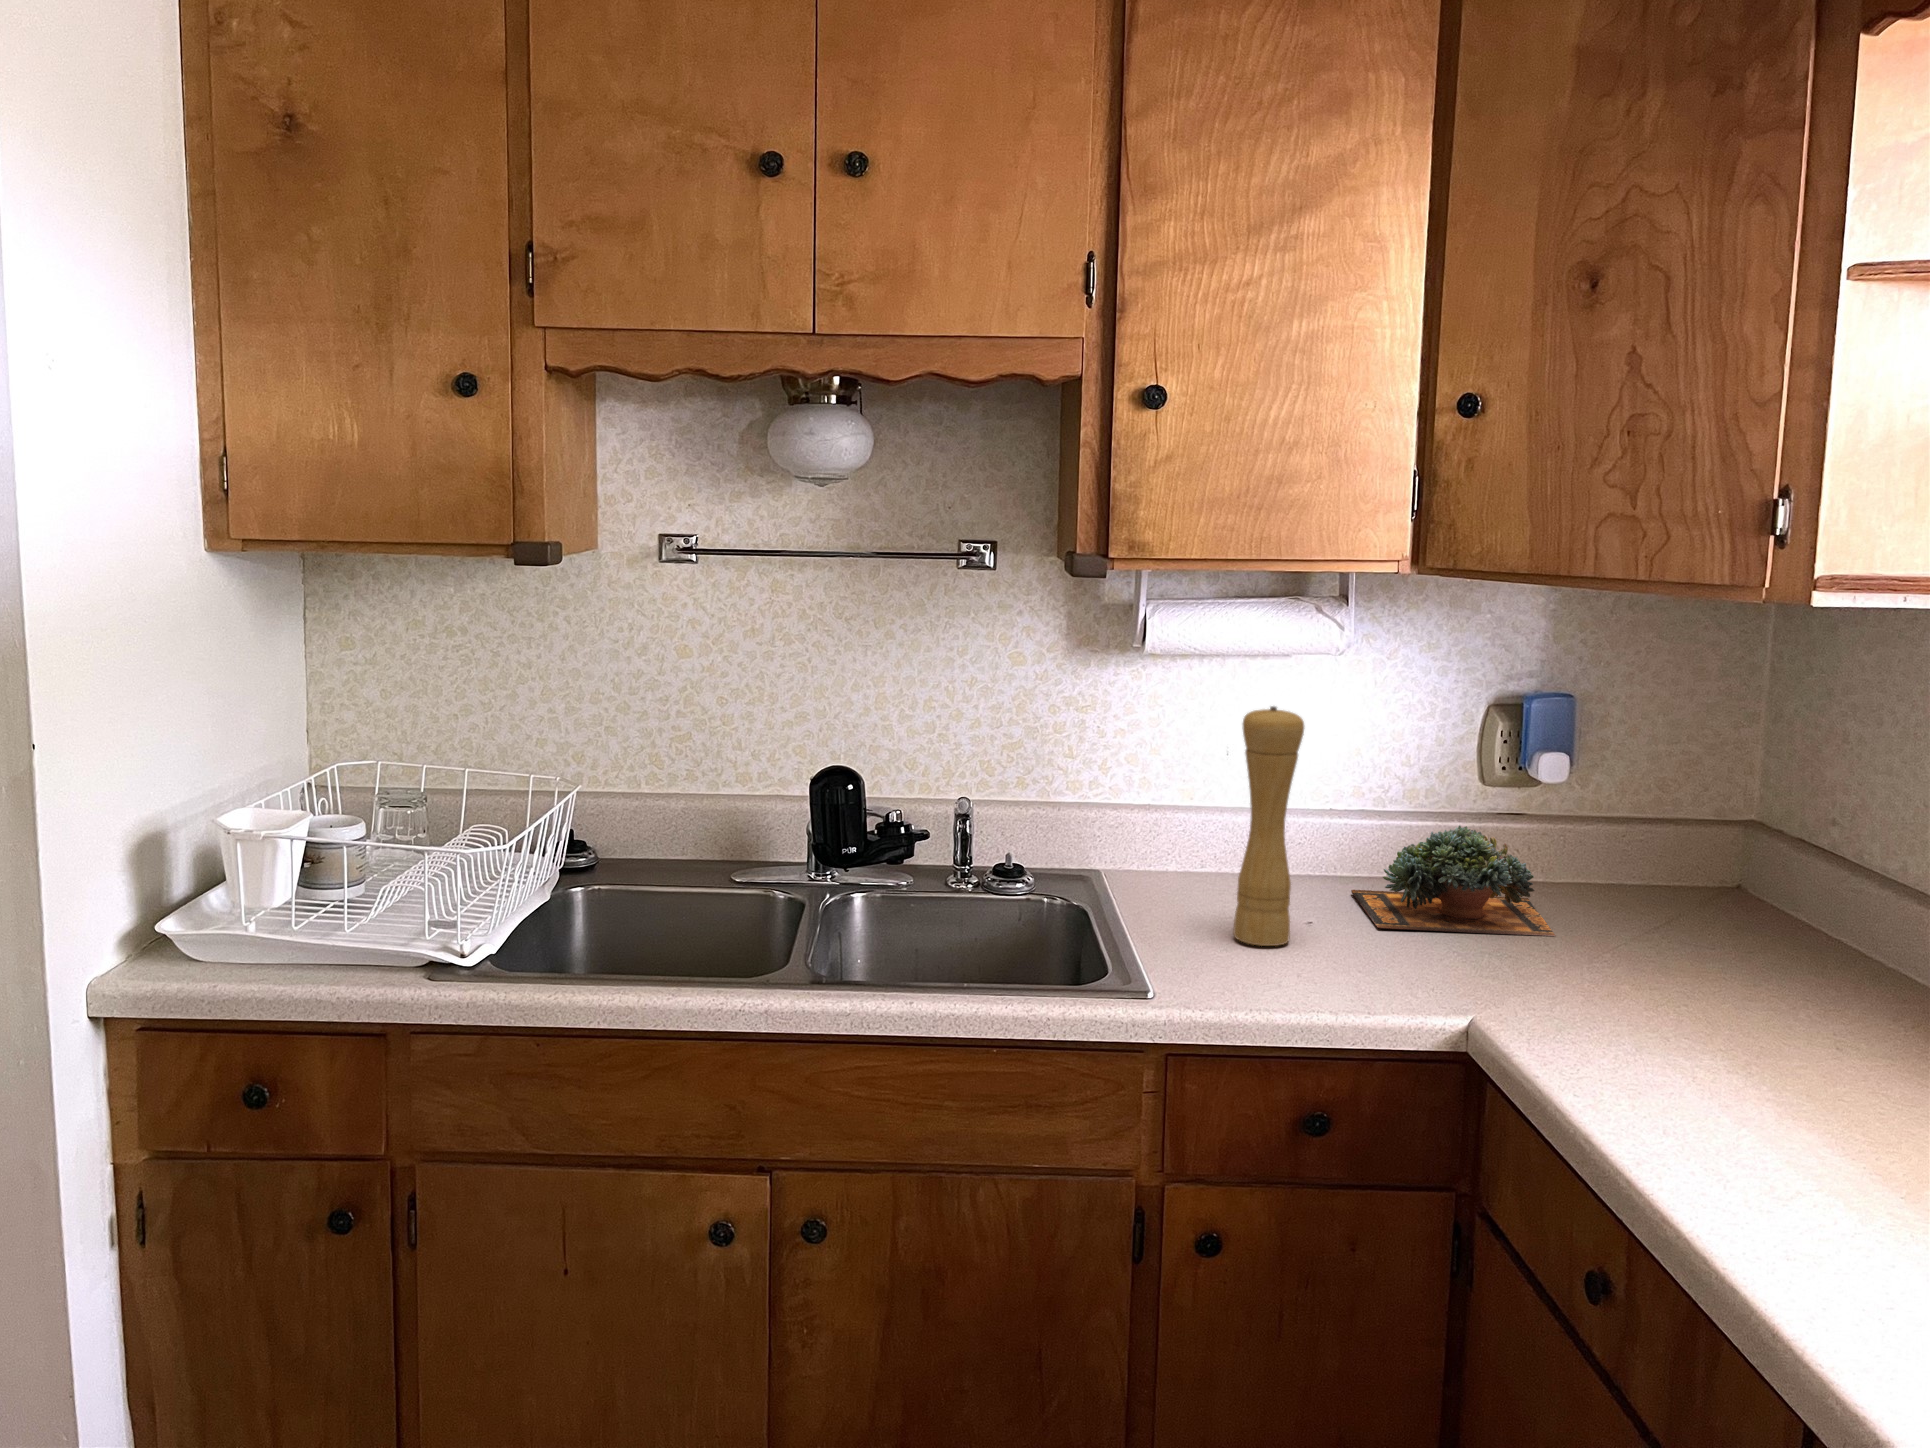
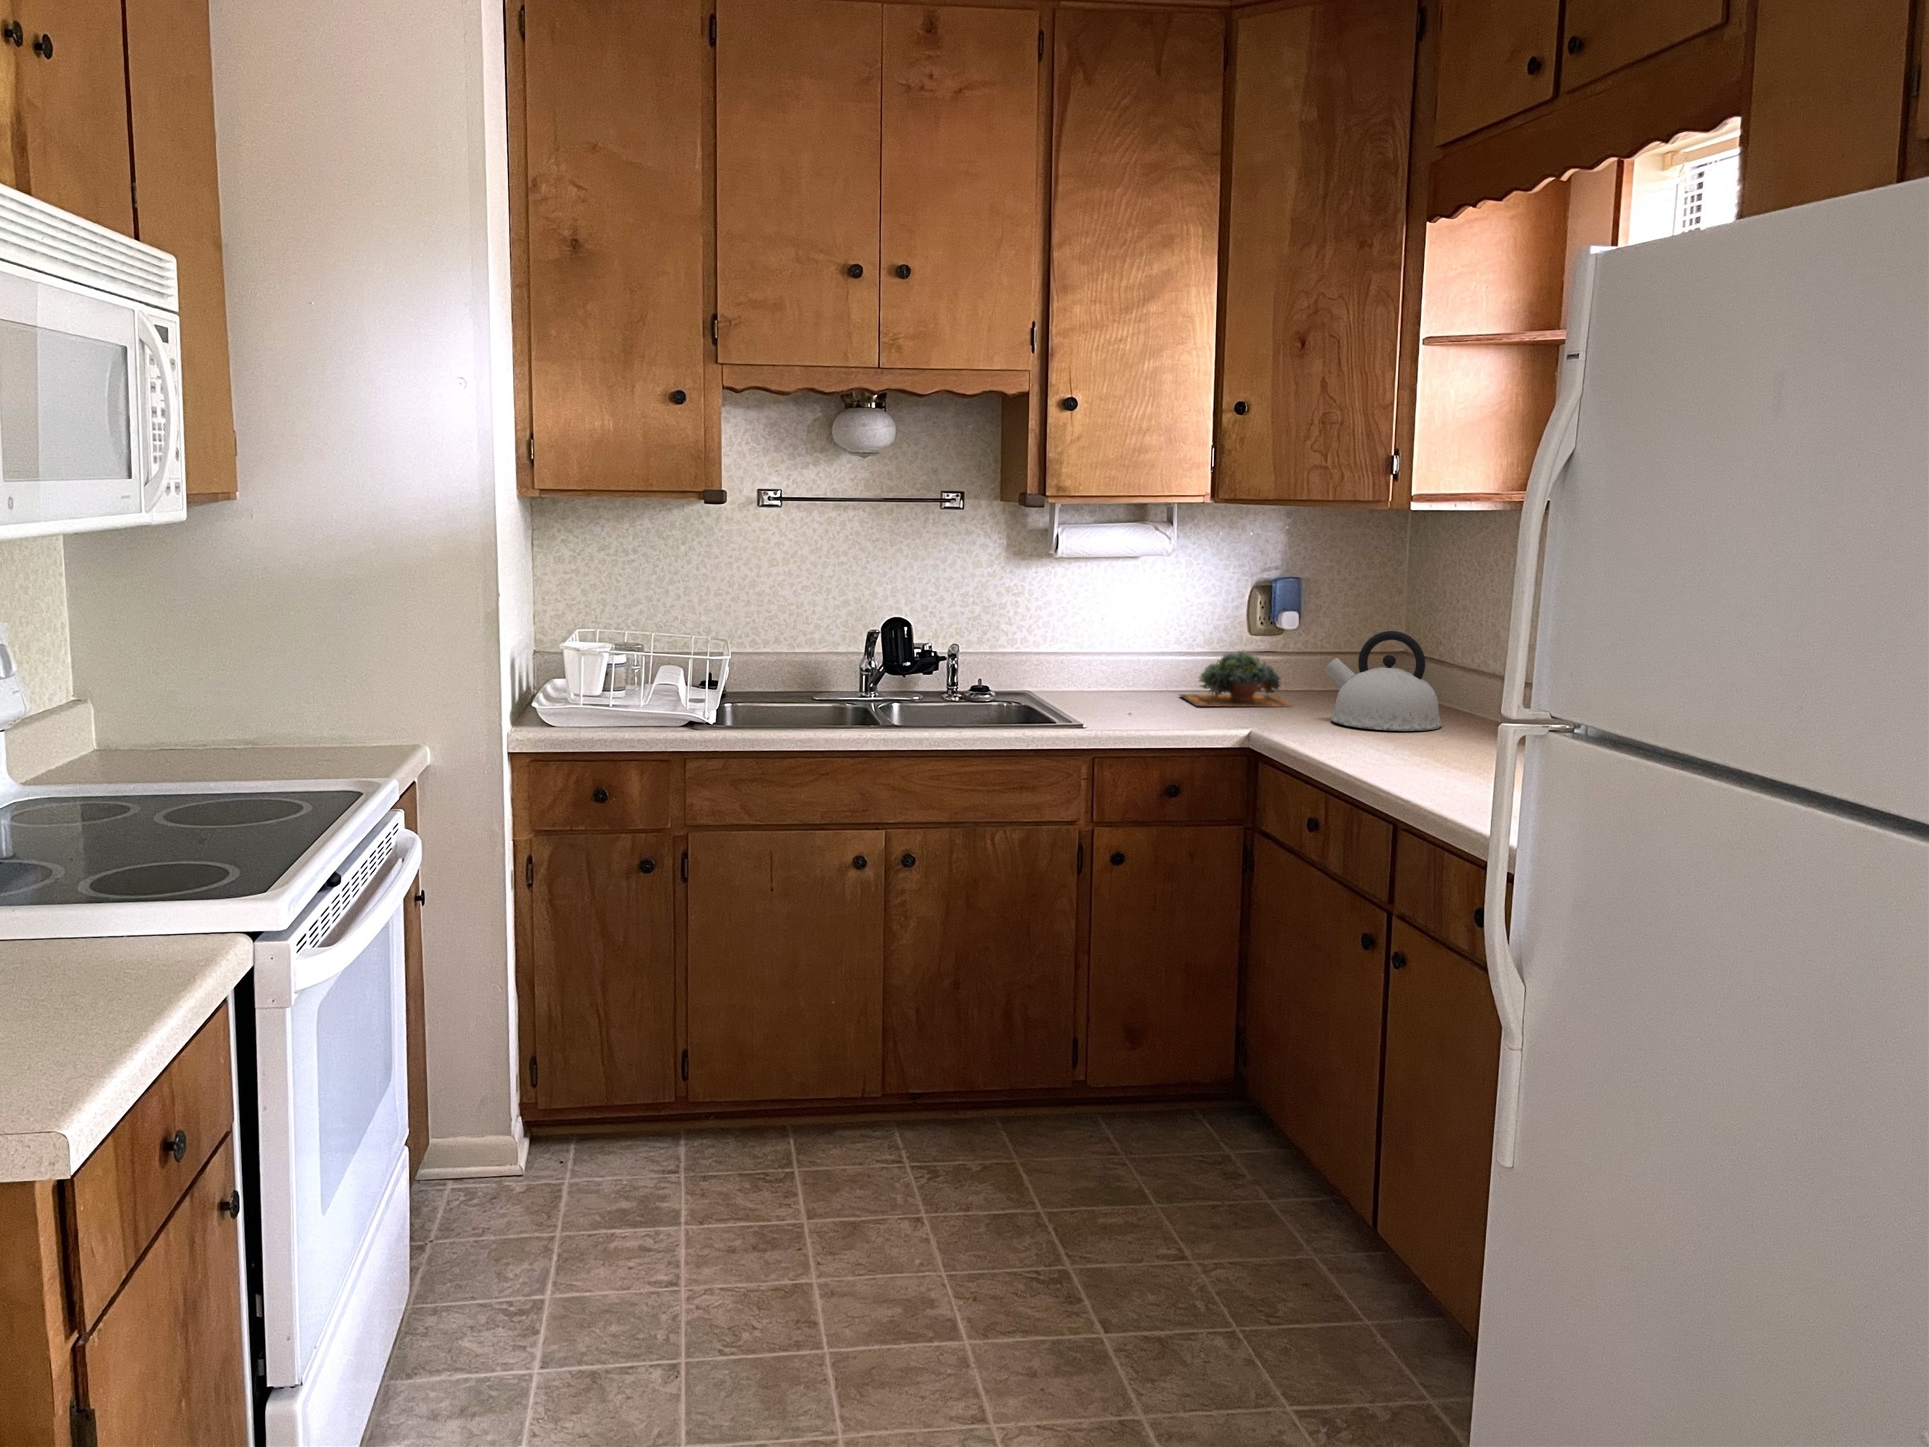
pepper mill: present [1233,706,1304,946] -> none [1119,578,1156,713]
kettle: none [1617,833,1857,1041] -> present [1324,631,1442,731]

